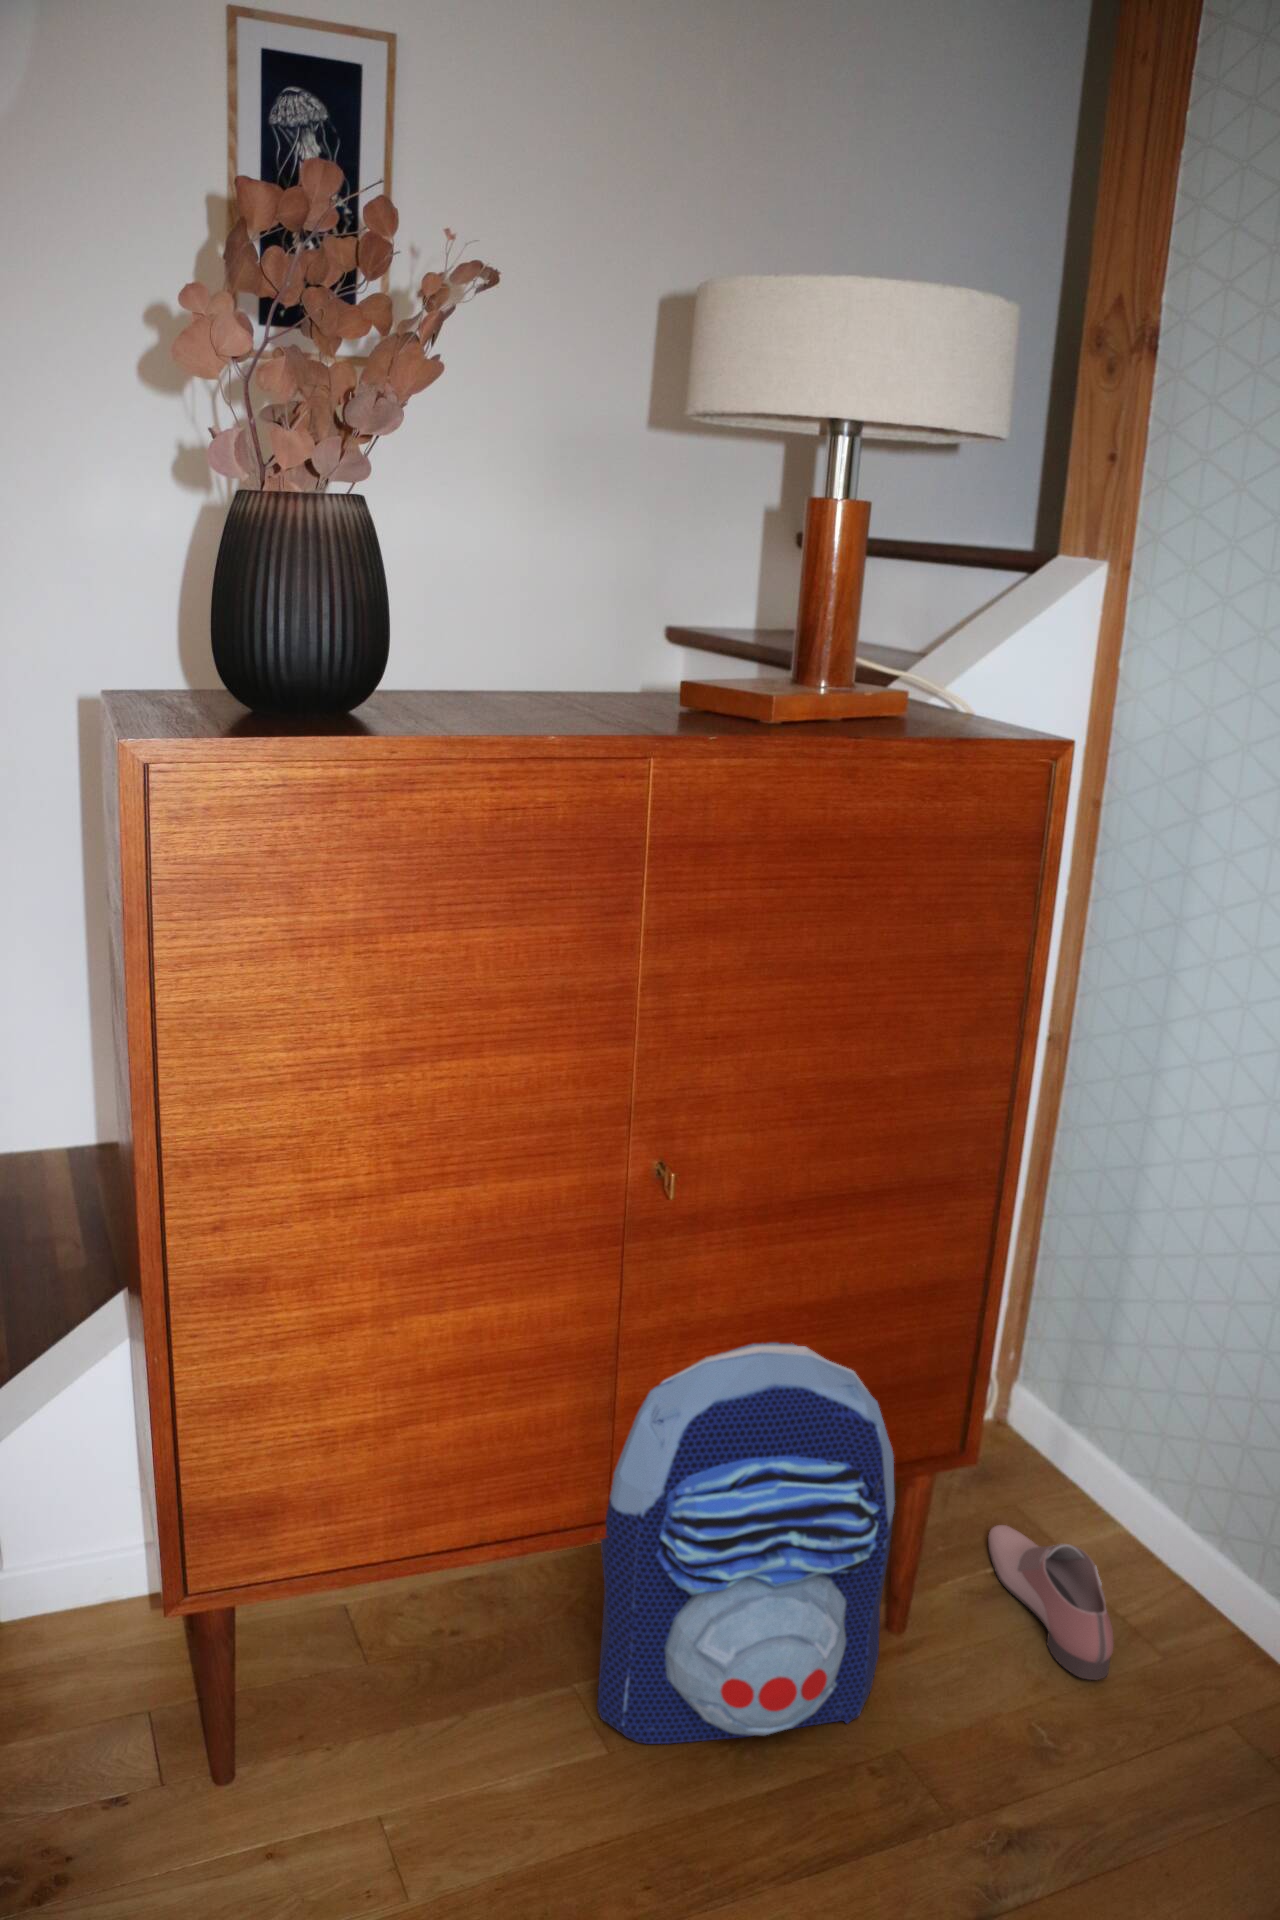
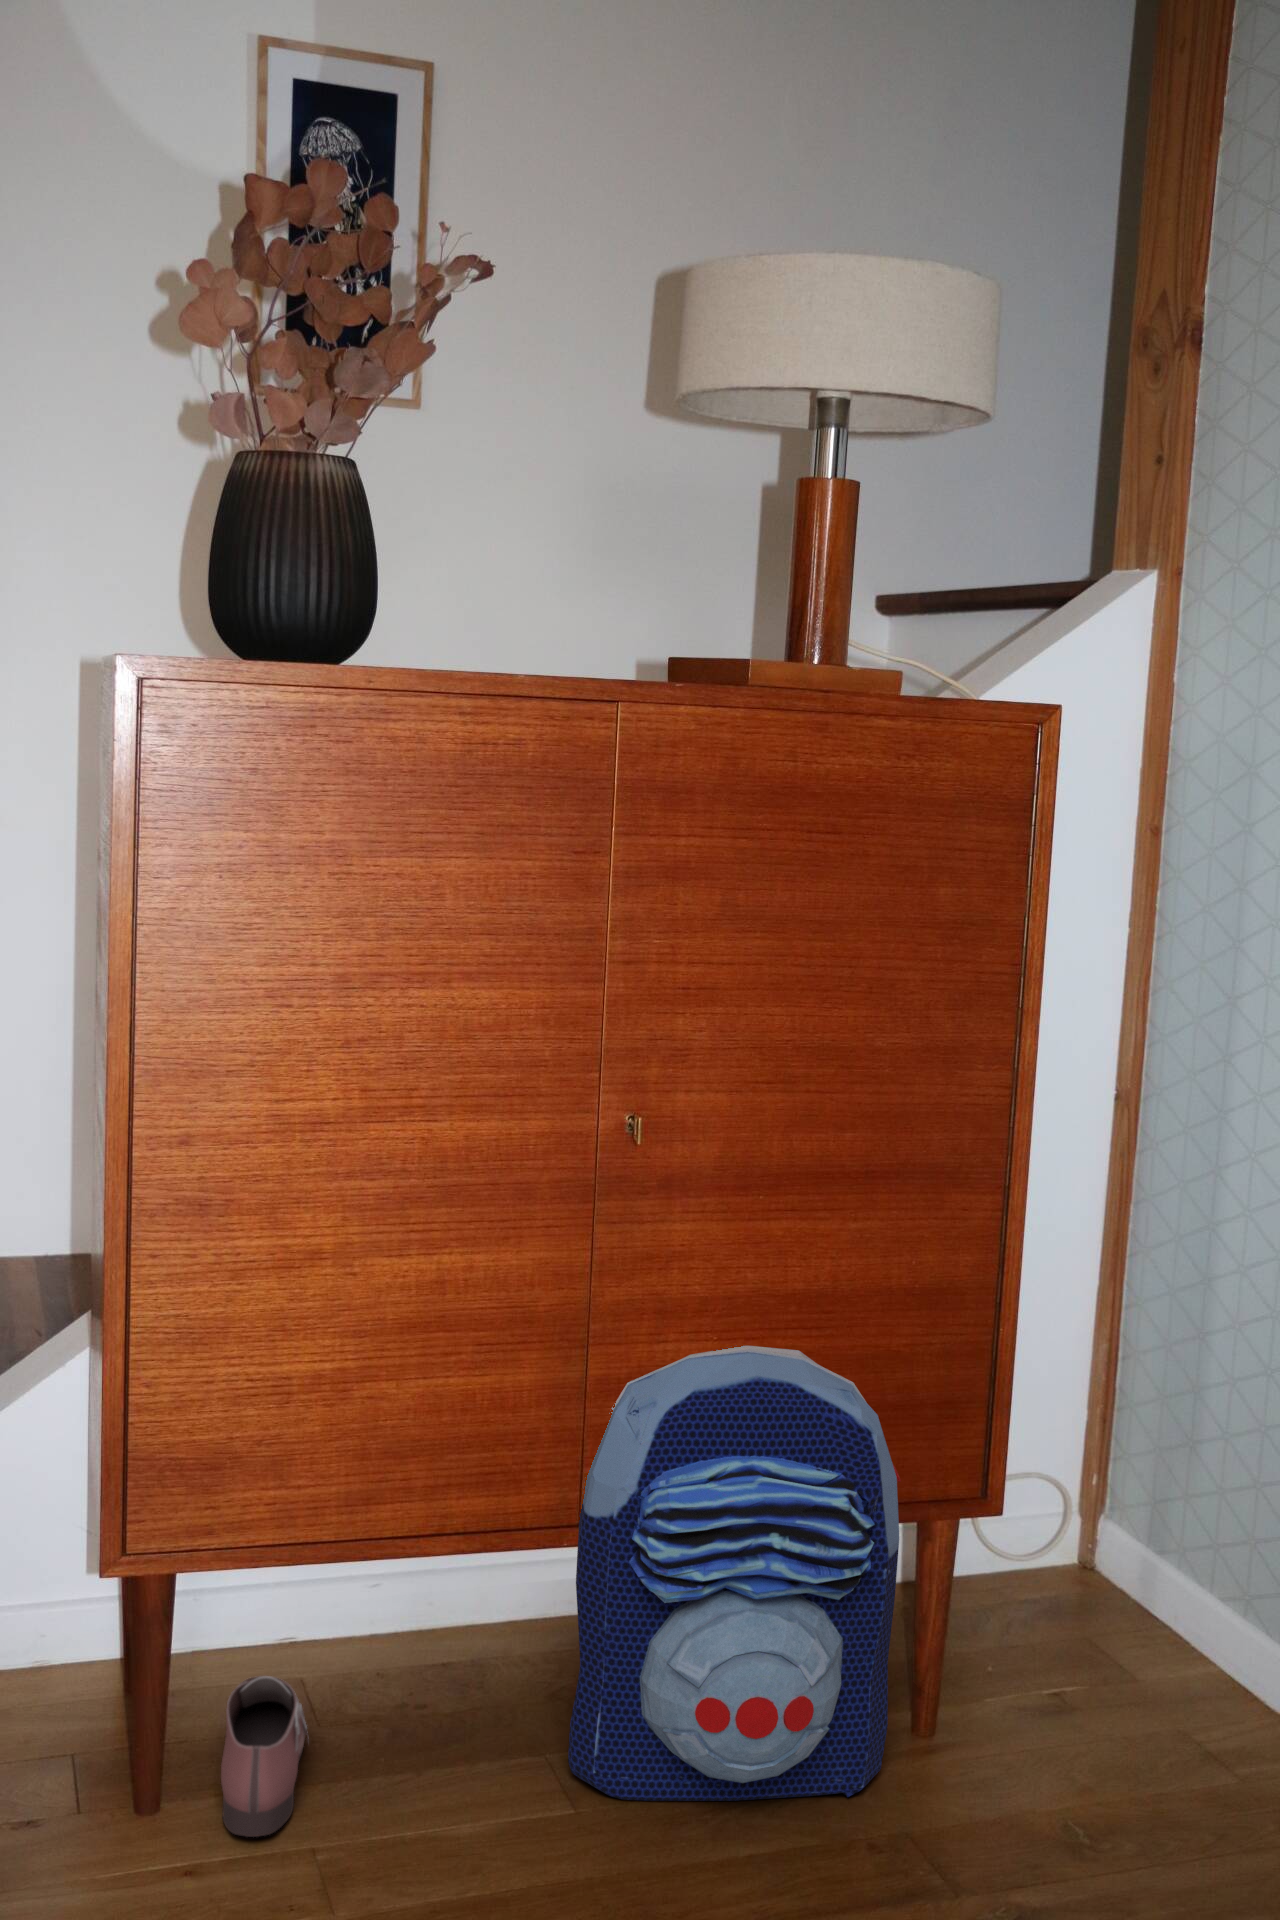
shoe: present [988,1525,1114,1680] -> present [221,1676,307,1837]

